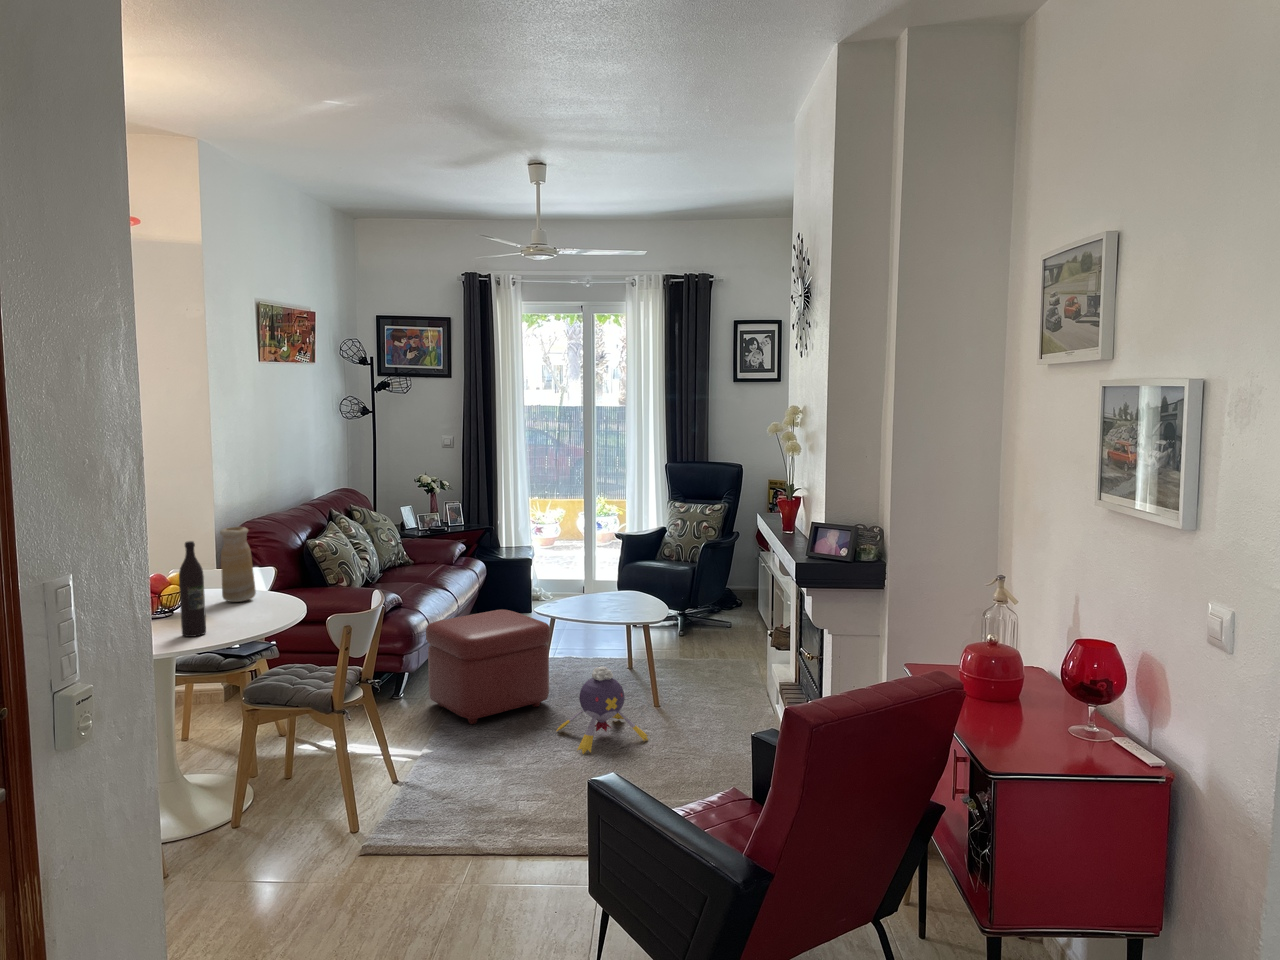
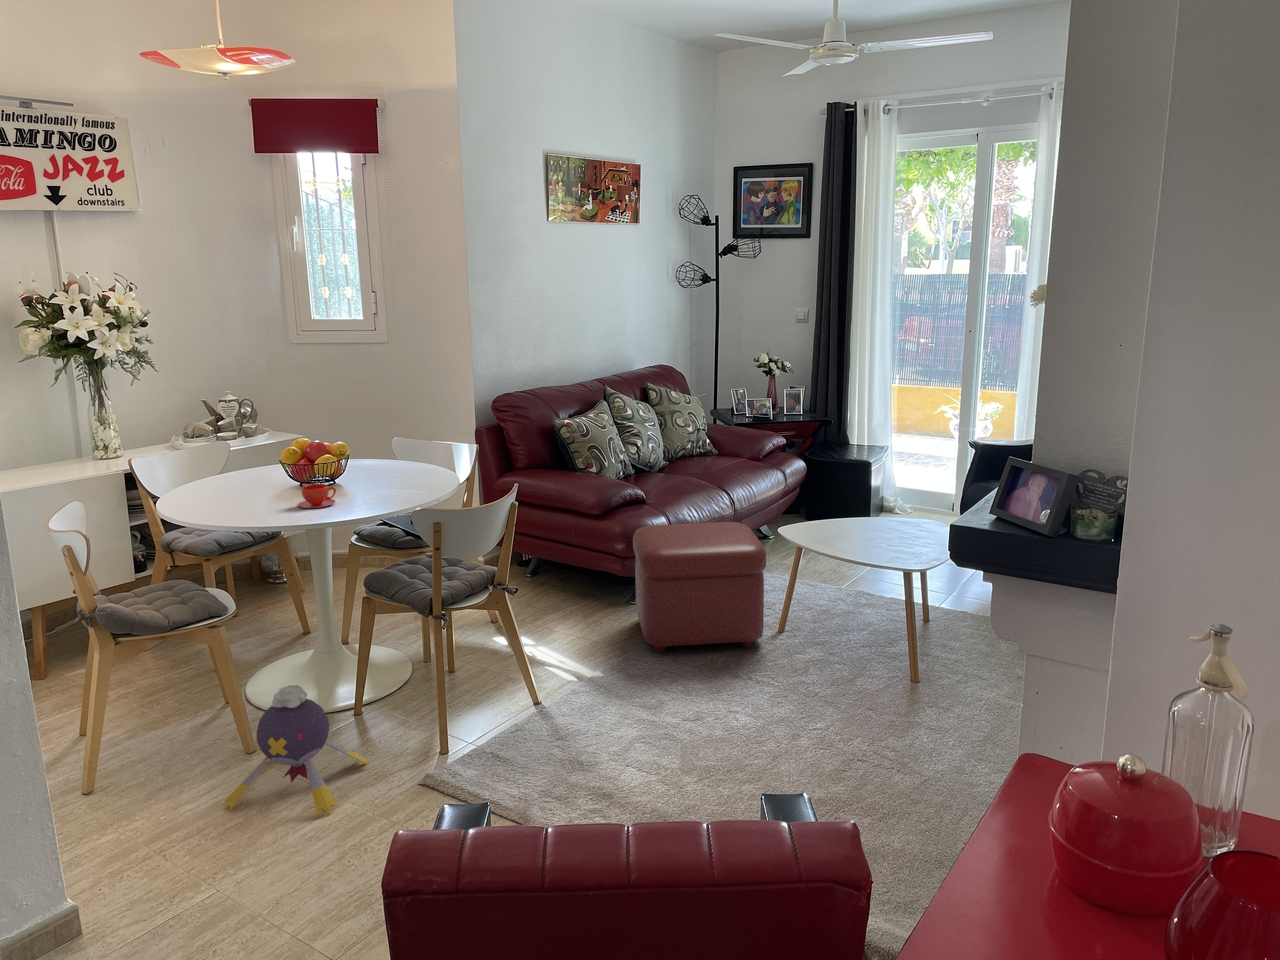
vase: present [220,527,256,602] -> none [358,402,396,481]
wine bottle: present [179,541,206,637] -> none [241,416,272,514]
teacup: none [217,603,255,627] -> present [298,484,336,509]
plush toy: present [557,666,648,754] -> present [224,685,369,815]

